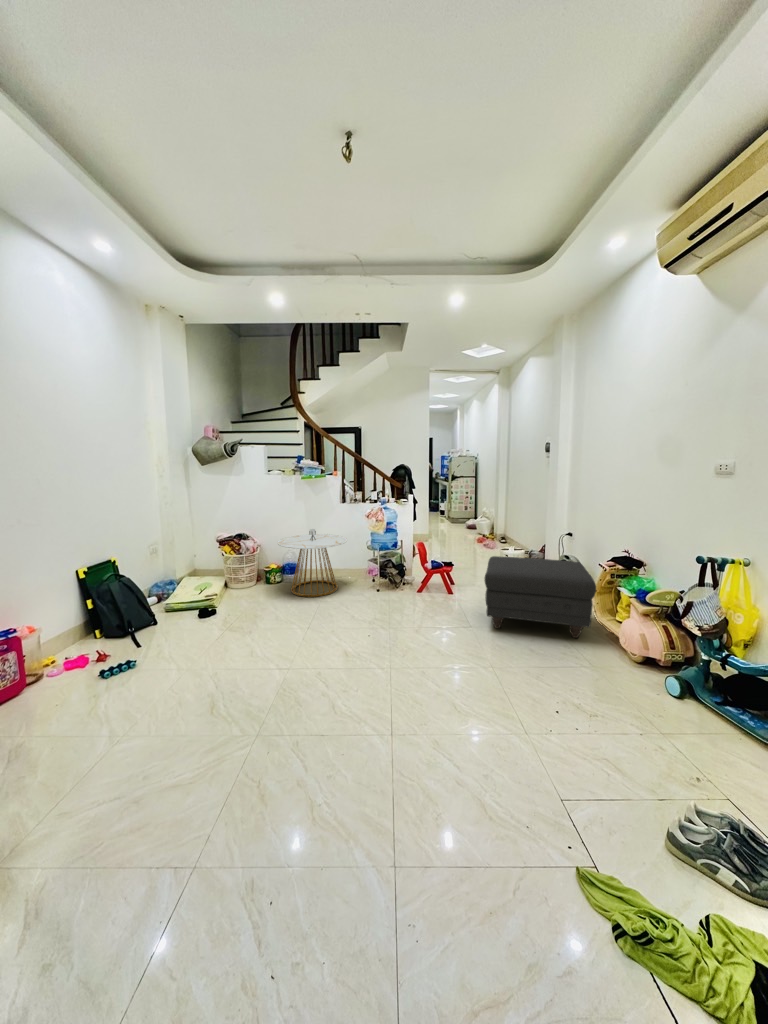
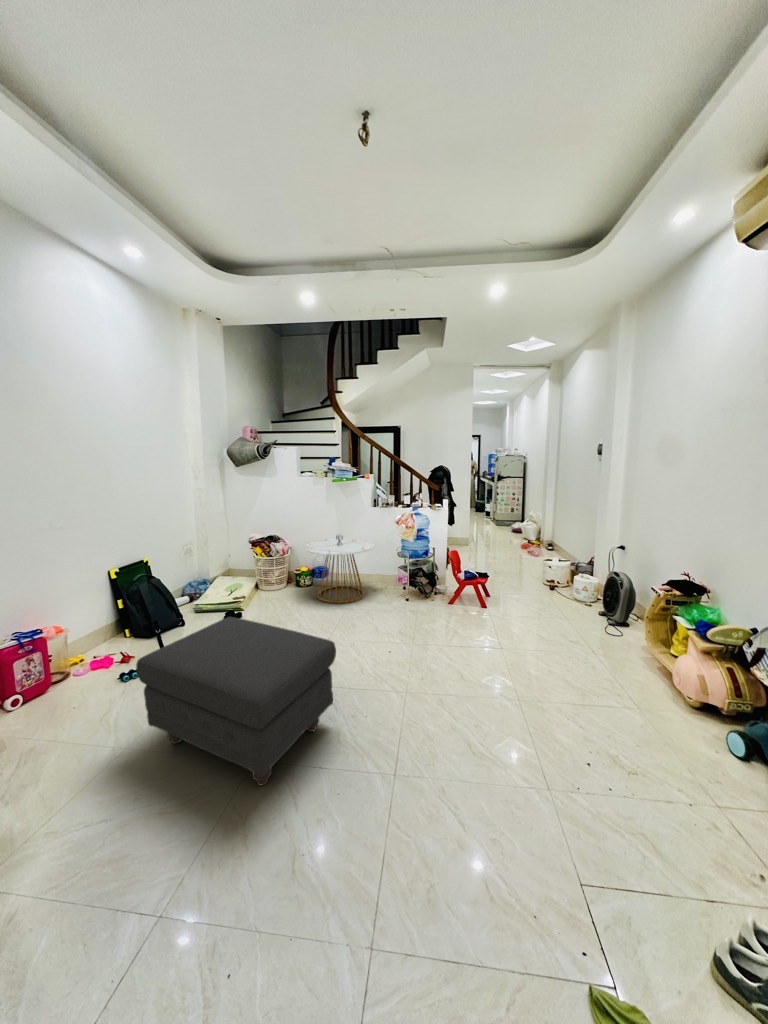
ottoman: present [484,556,596,638] -> present [136,617,336,785]

